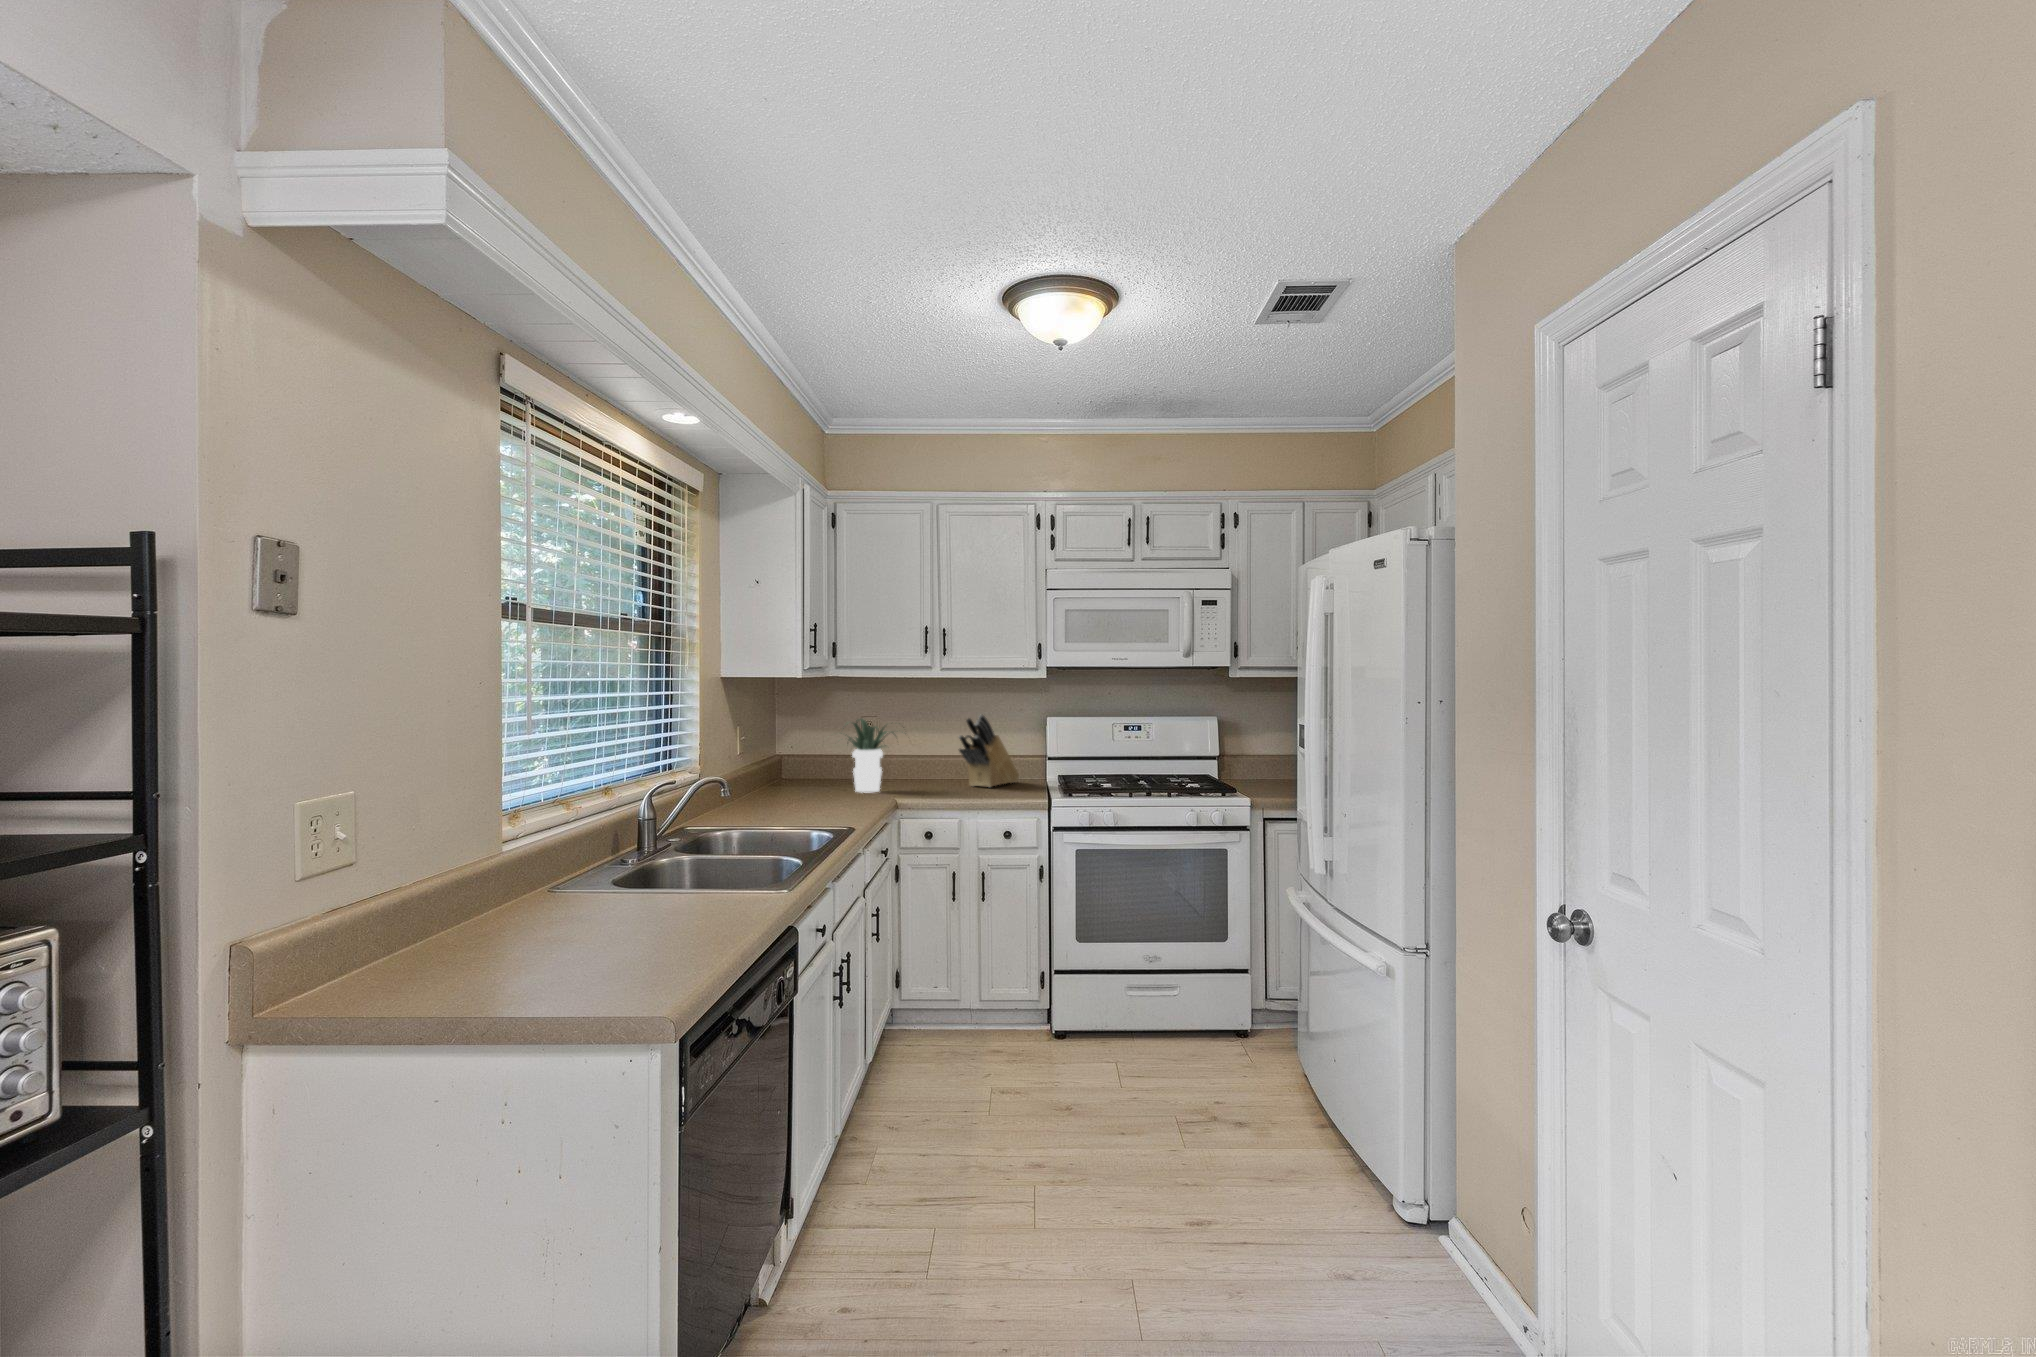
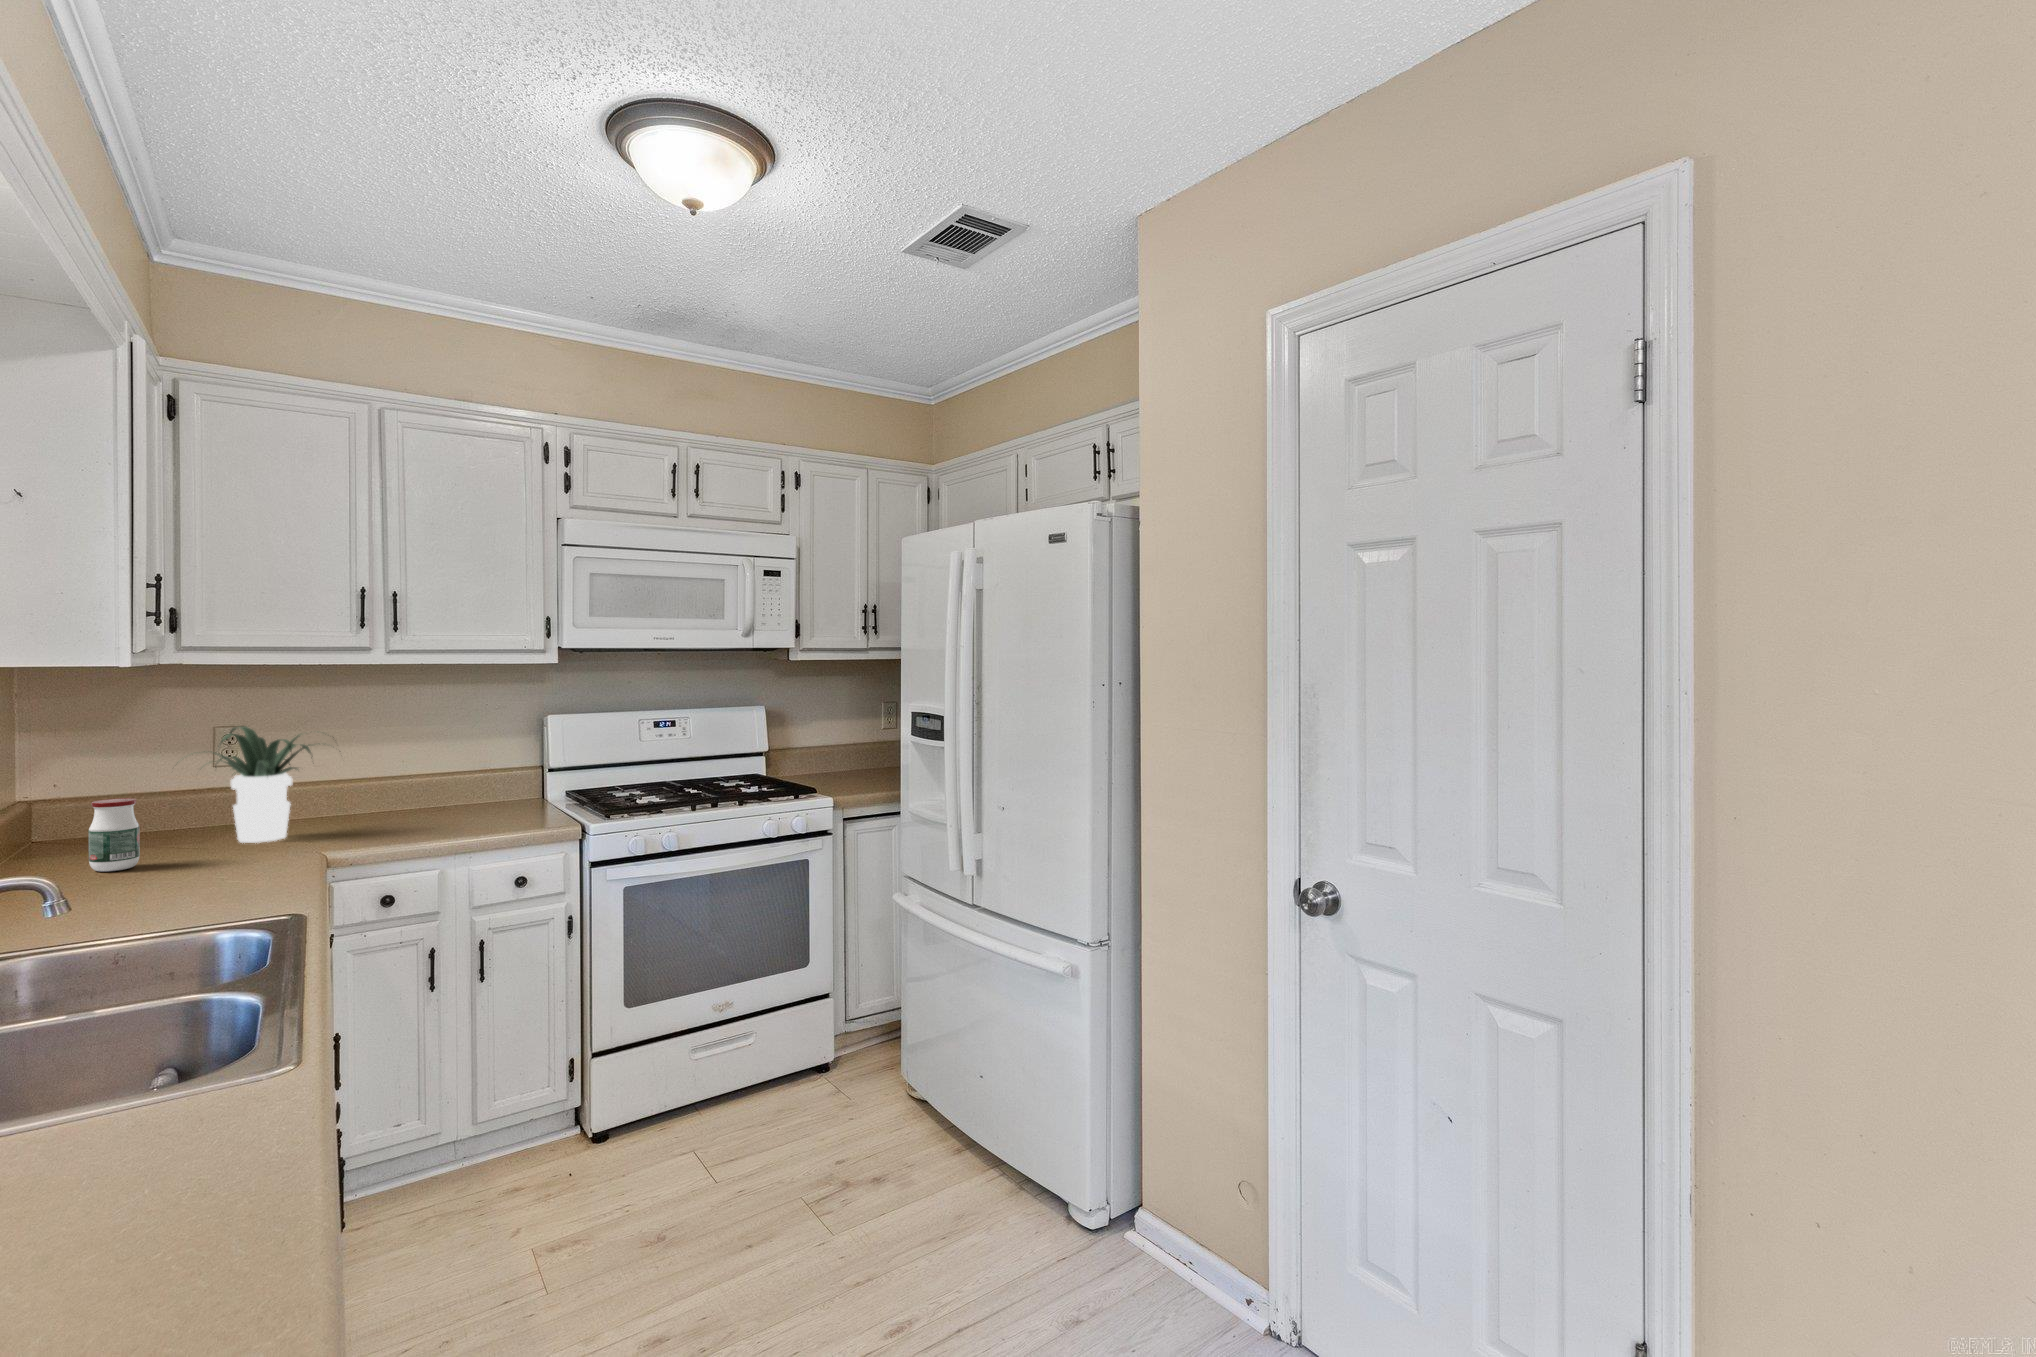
knife block: present [959,715,1019,787] -> none [418,713,503,814]
jar: none [780,757,802,799] -> present [88,798,140,872]

